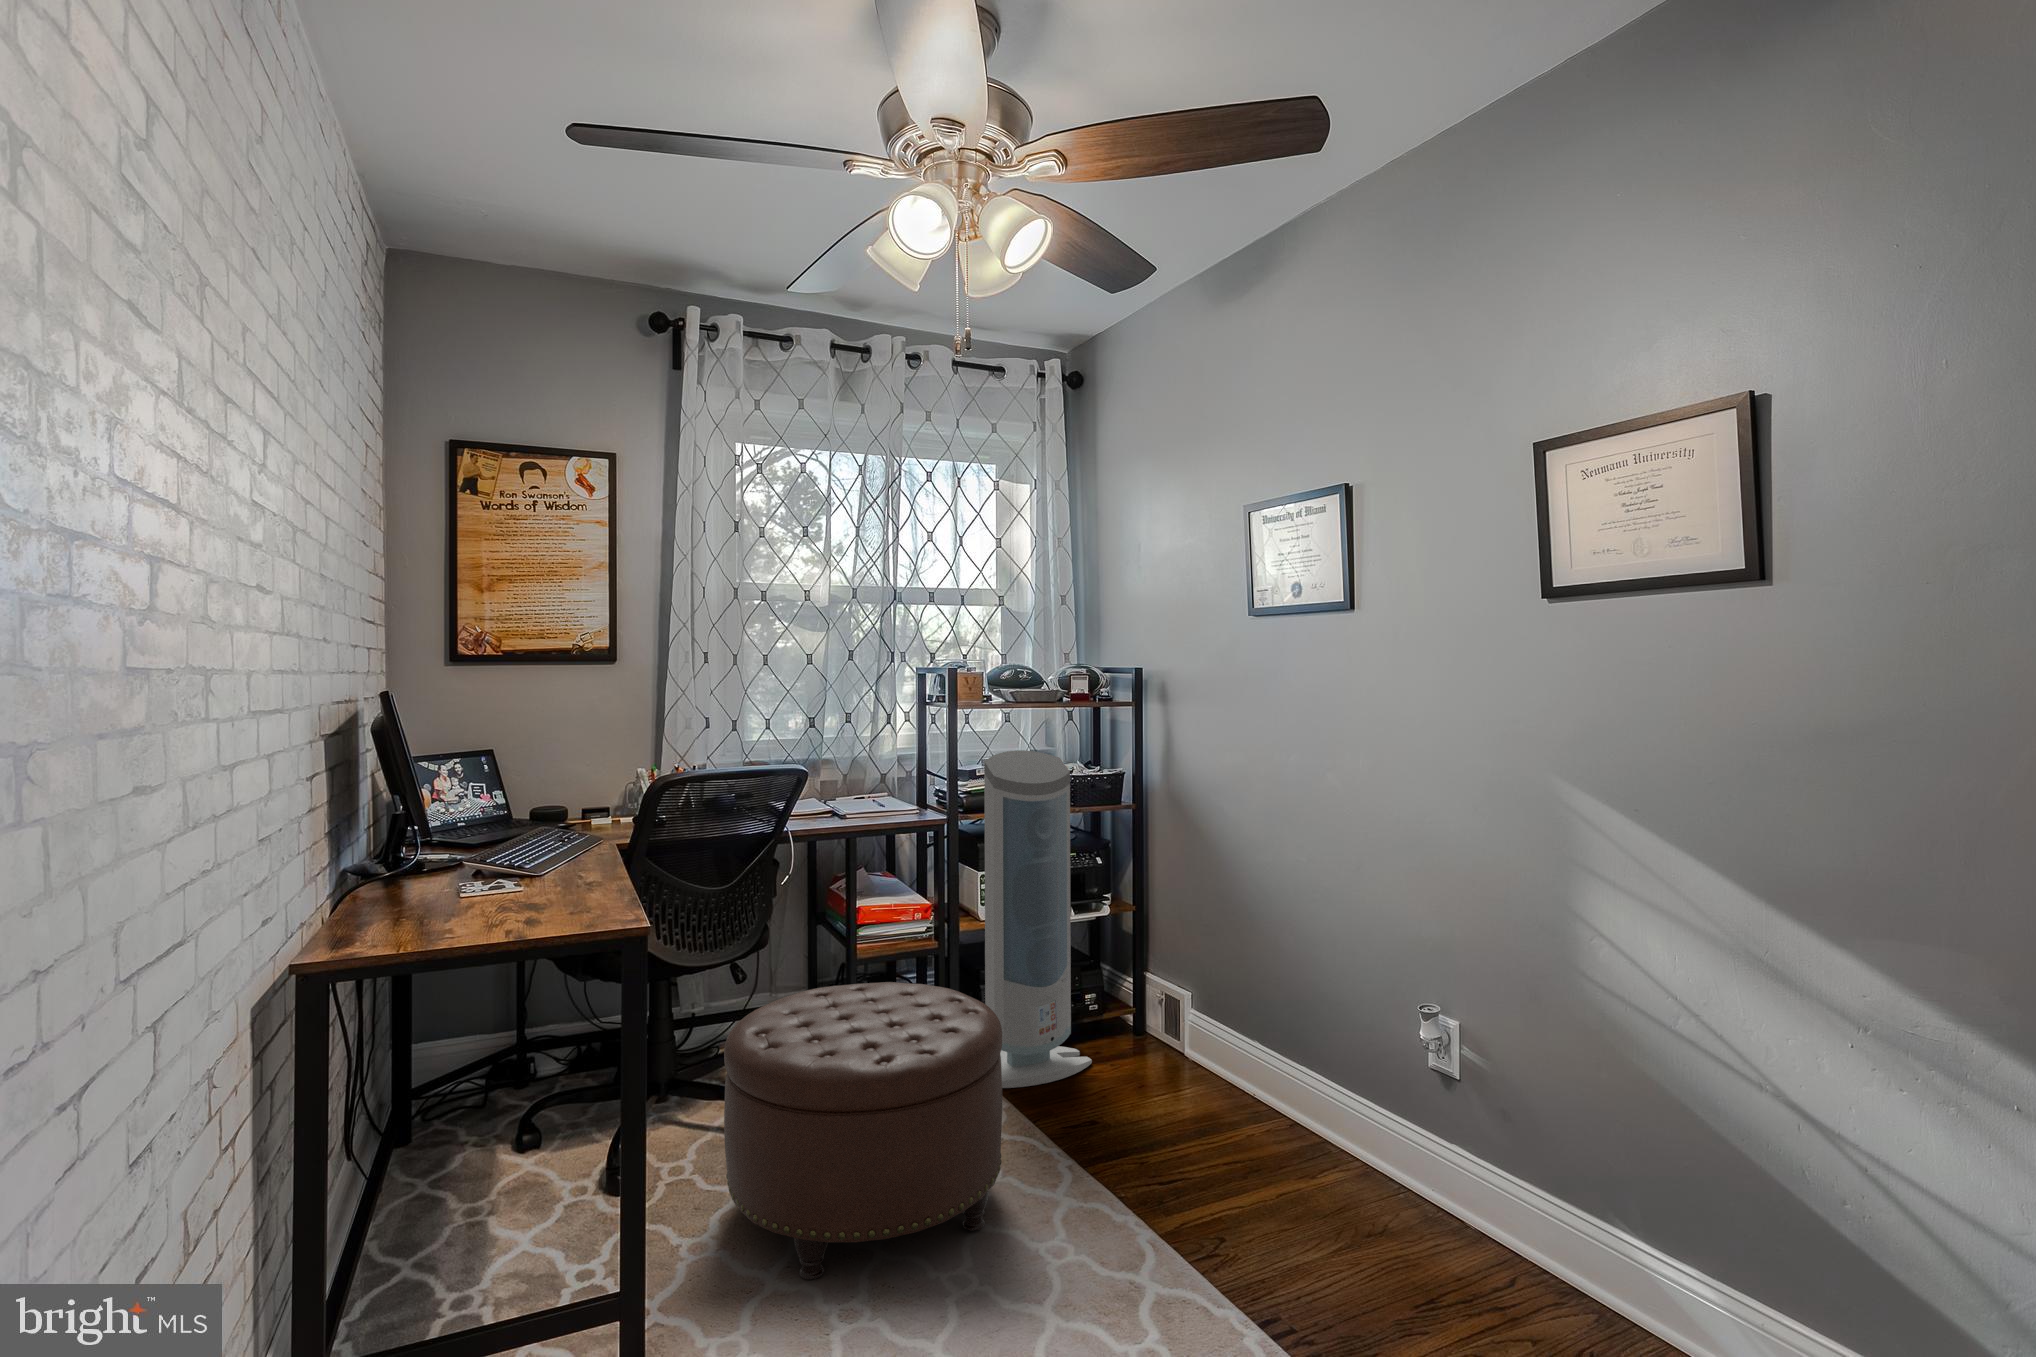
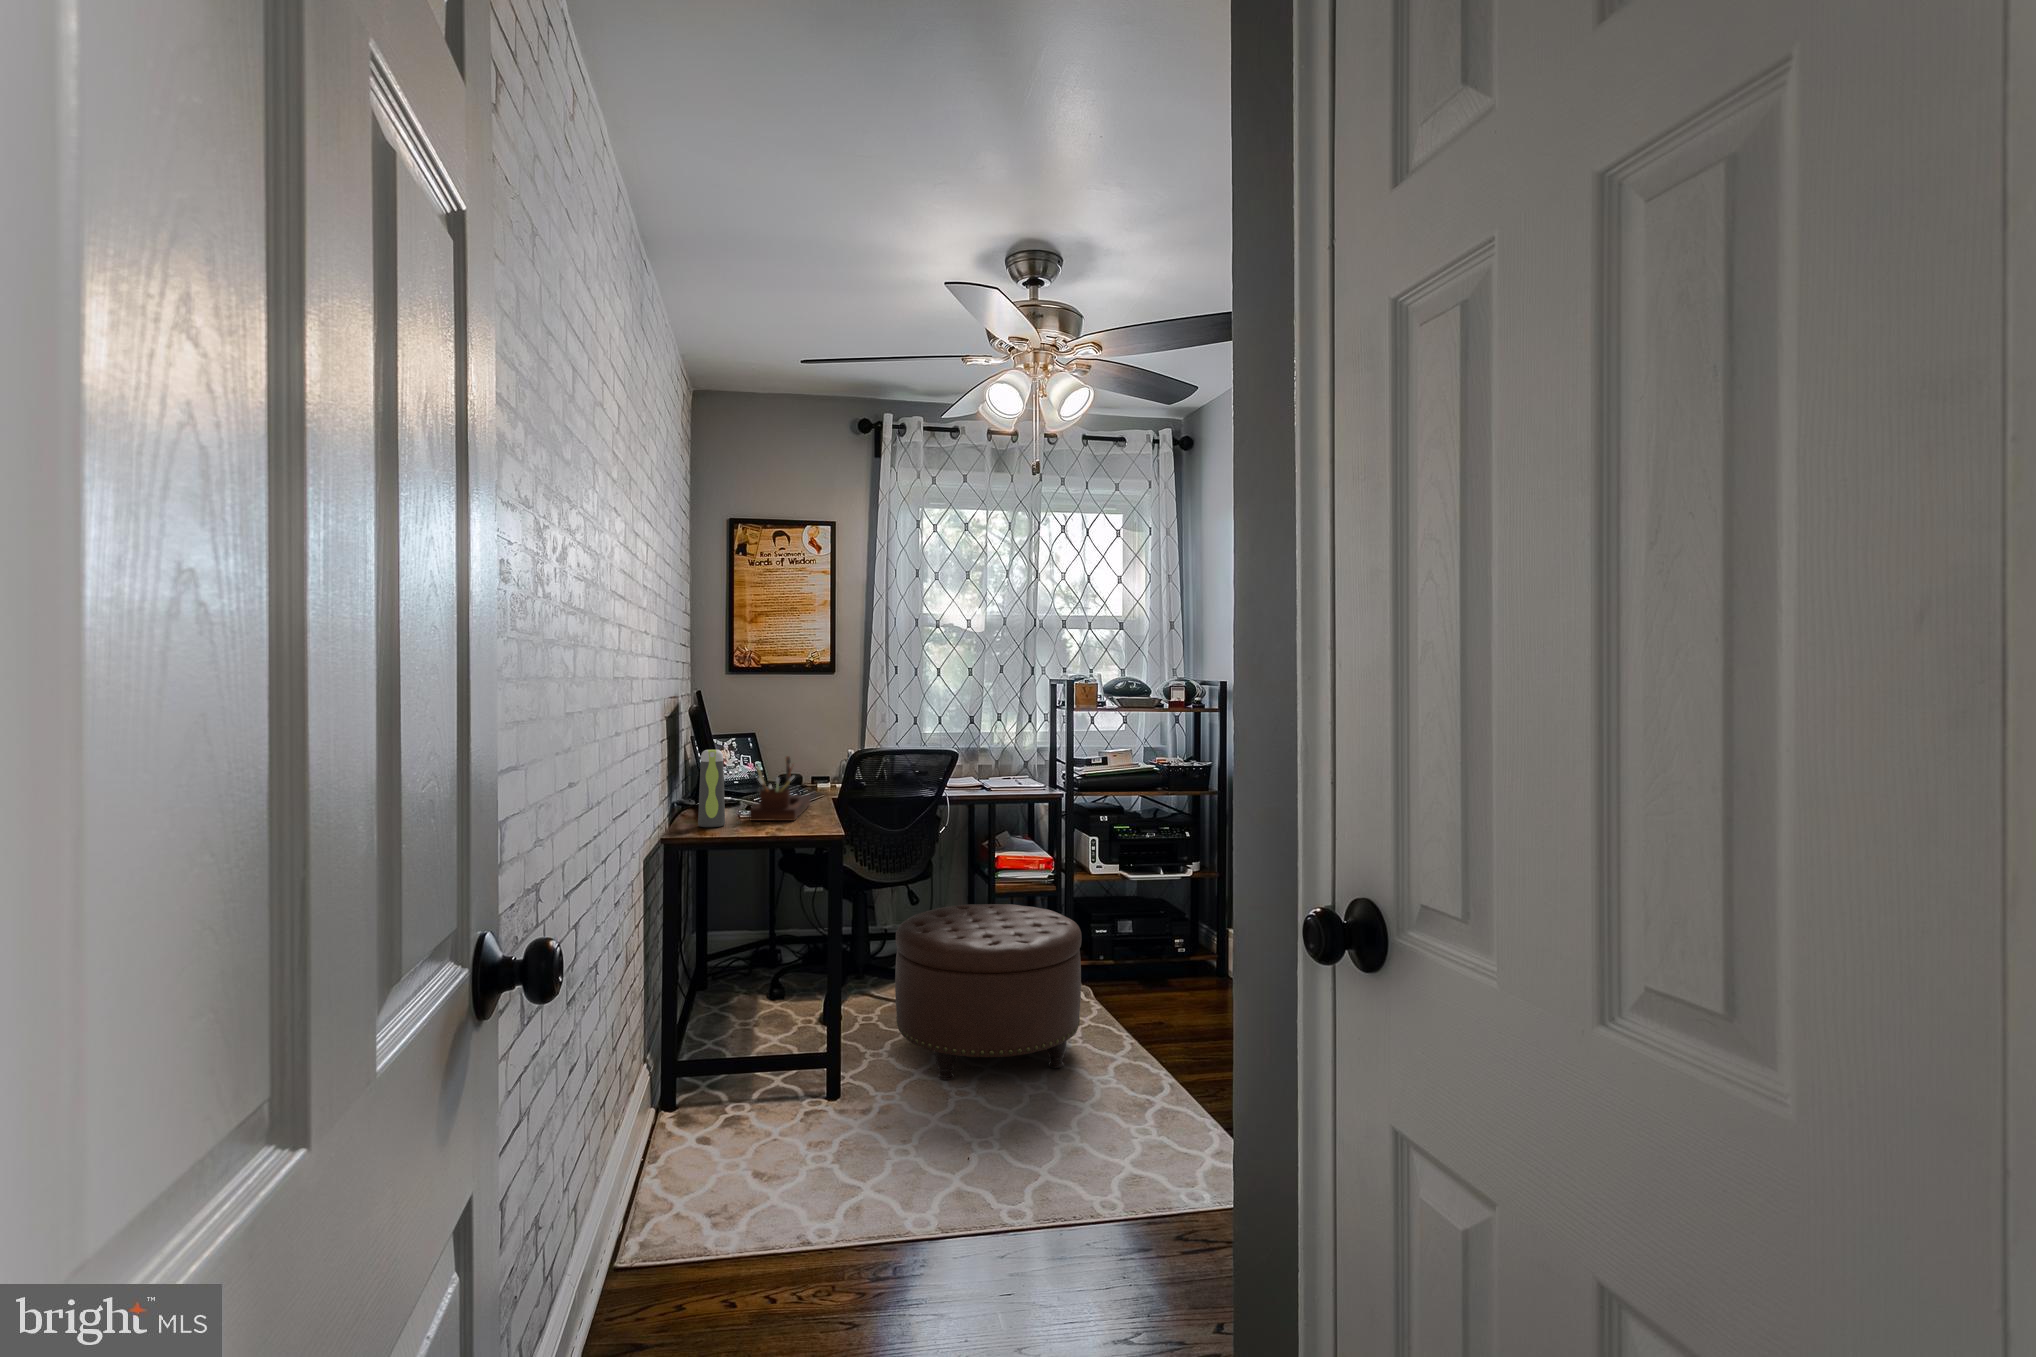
air purifier: present [984,750,1092,1088] -> none [1075,744,1175,996]
water bottle: none [379,781,430,913] -> present [698,750,725,827]
desk organizer: none [476,784,583,894] -> present [749,756,811,821]

